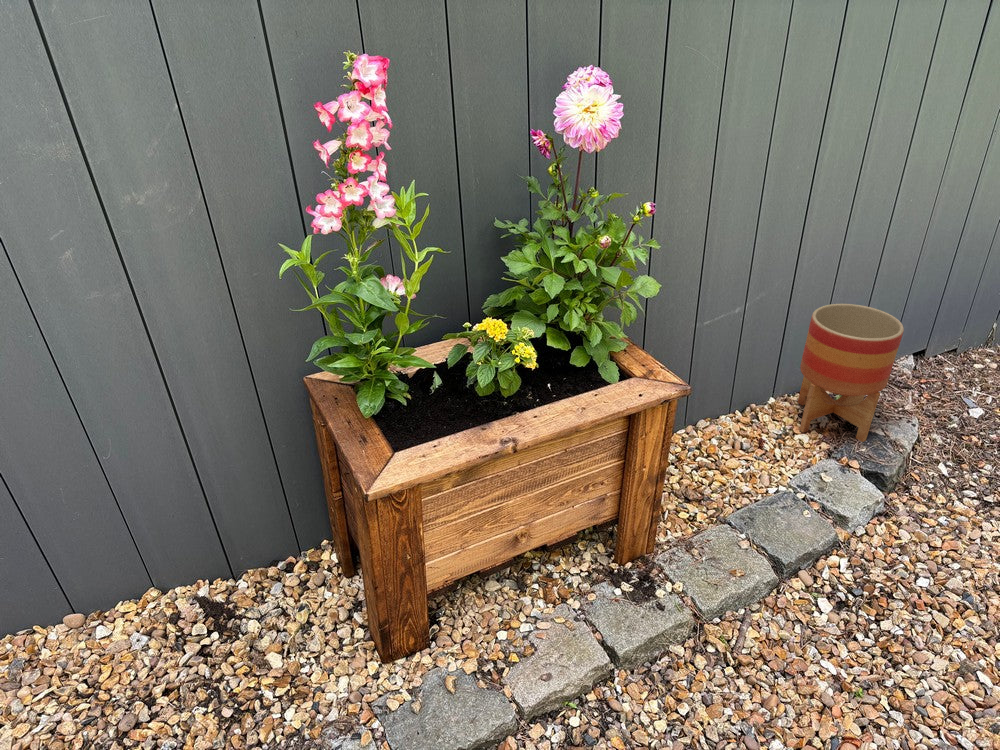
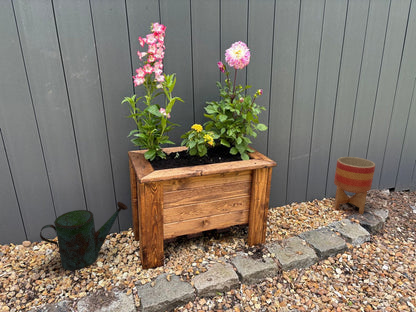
watering can: none [112,508,322,687] -> present [40,202,128,270]

